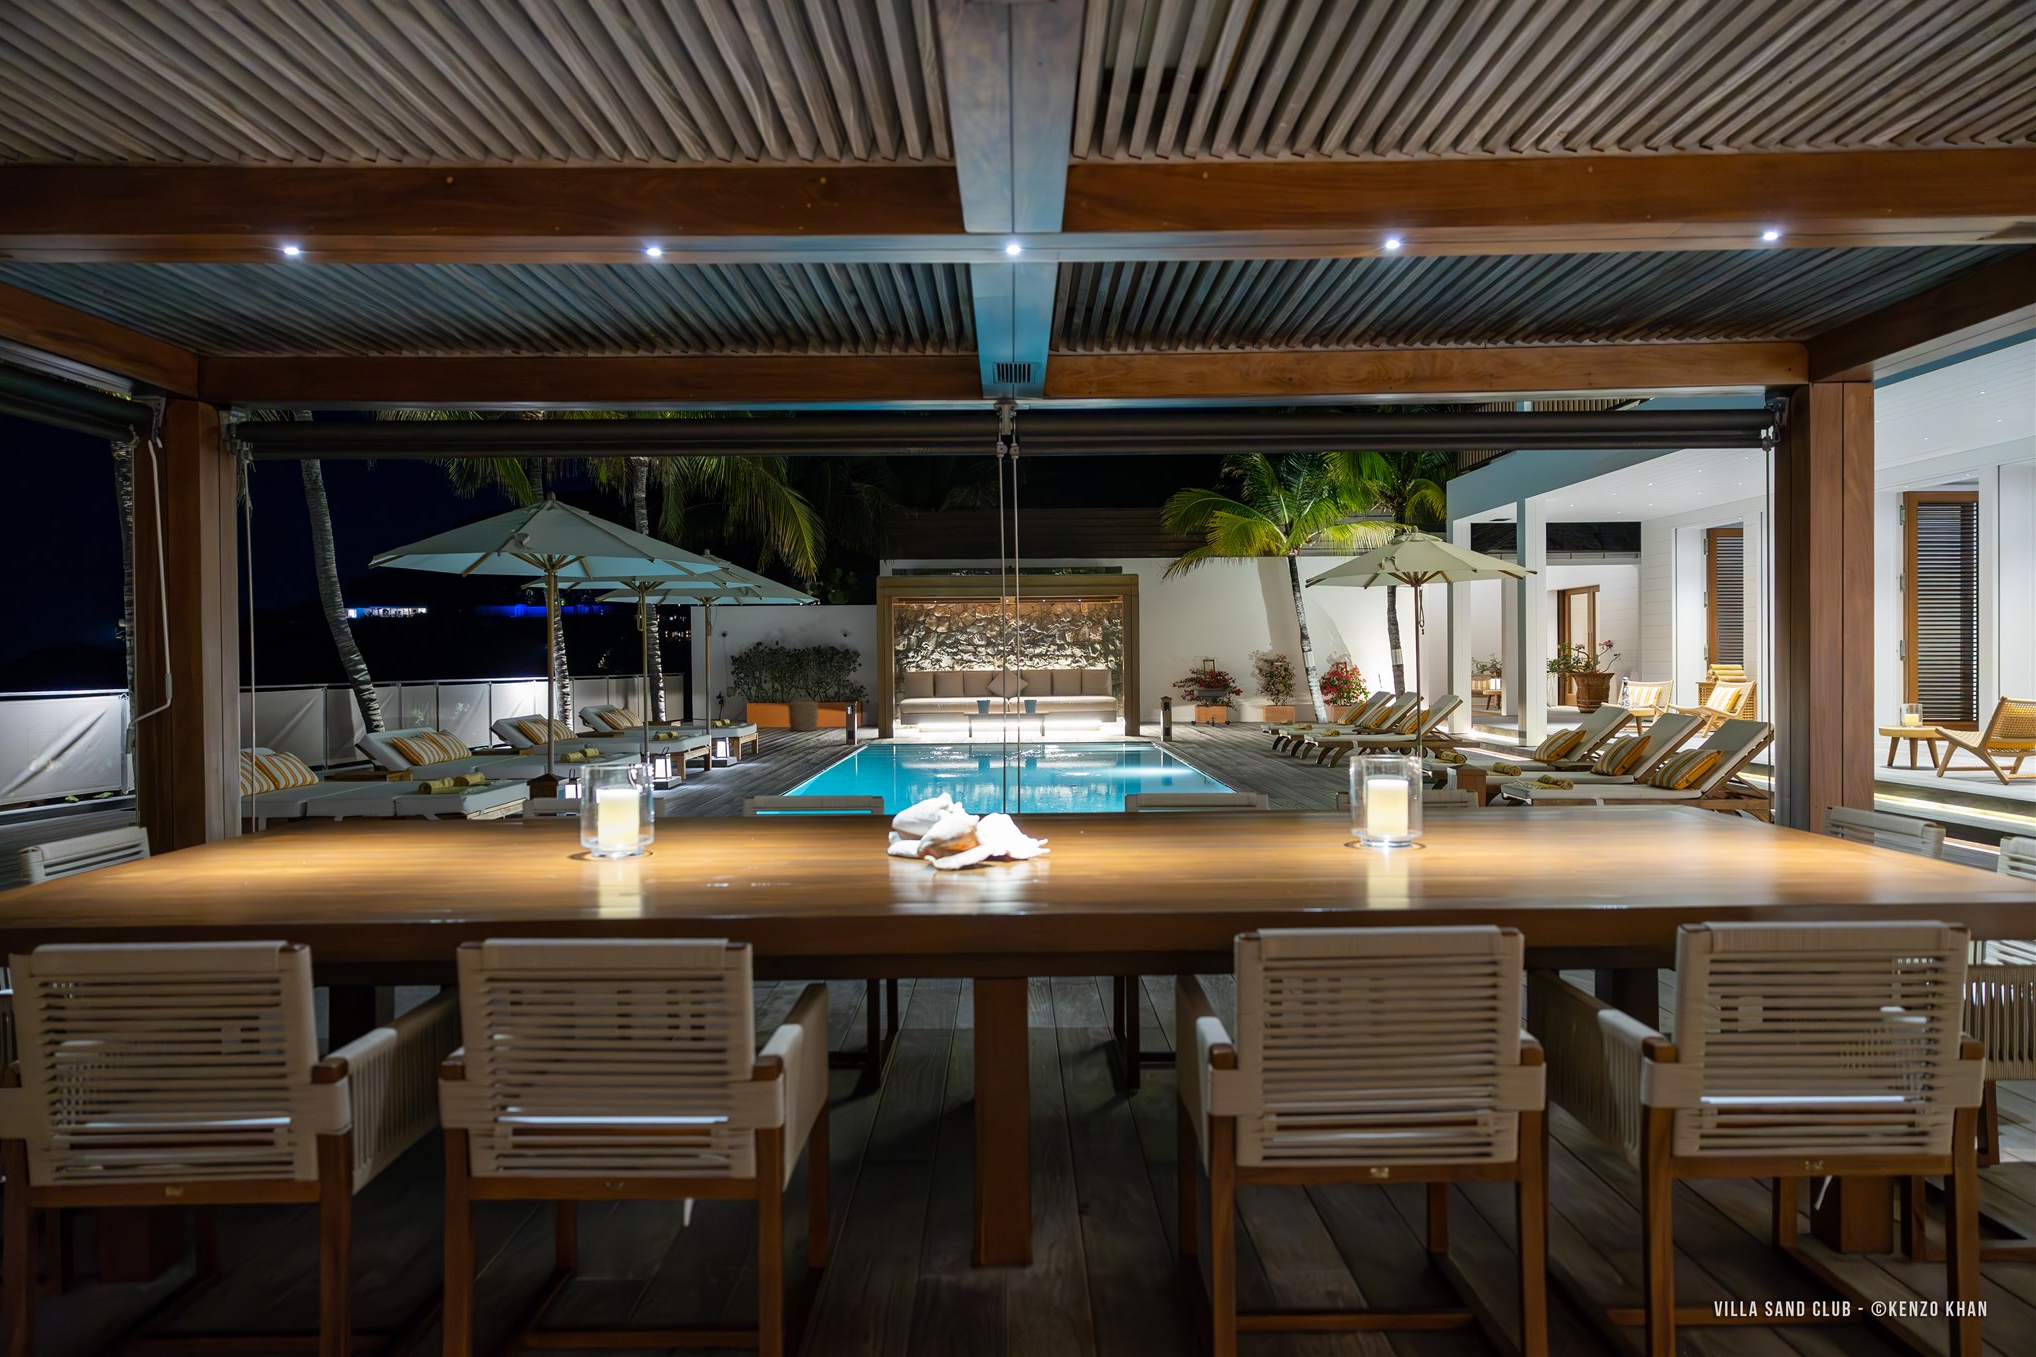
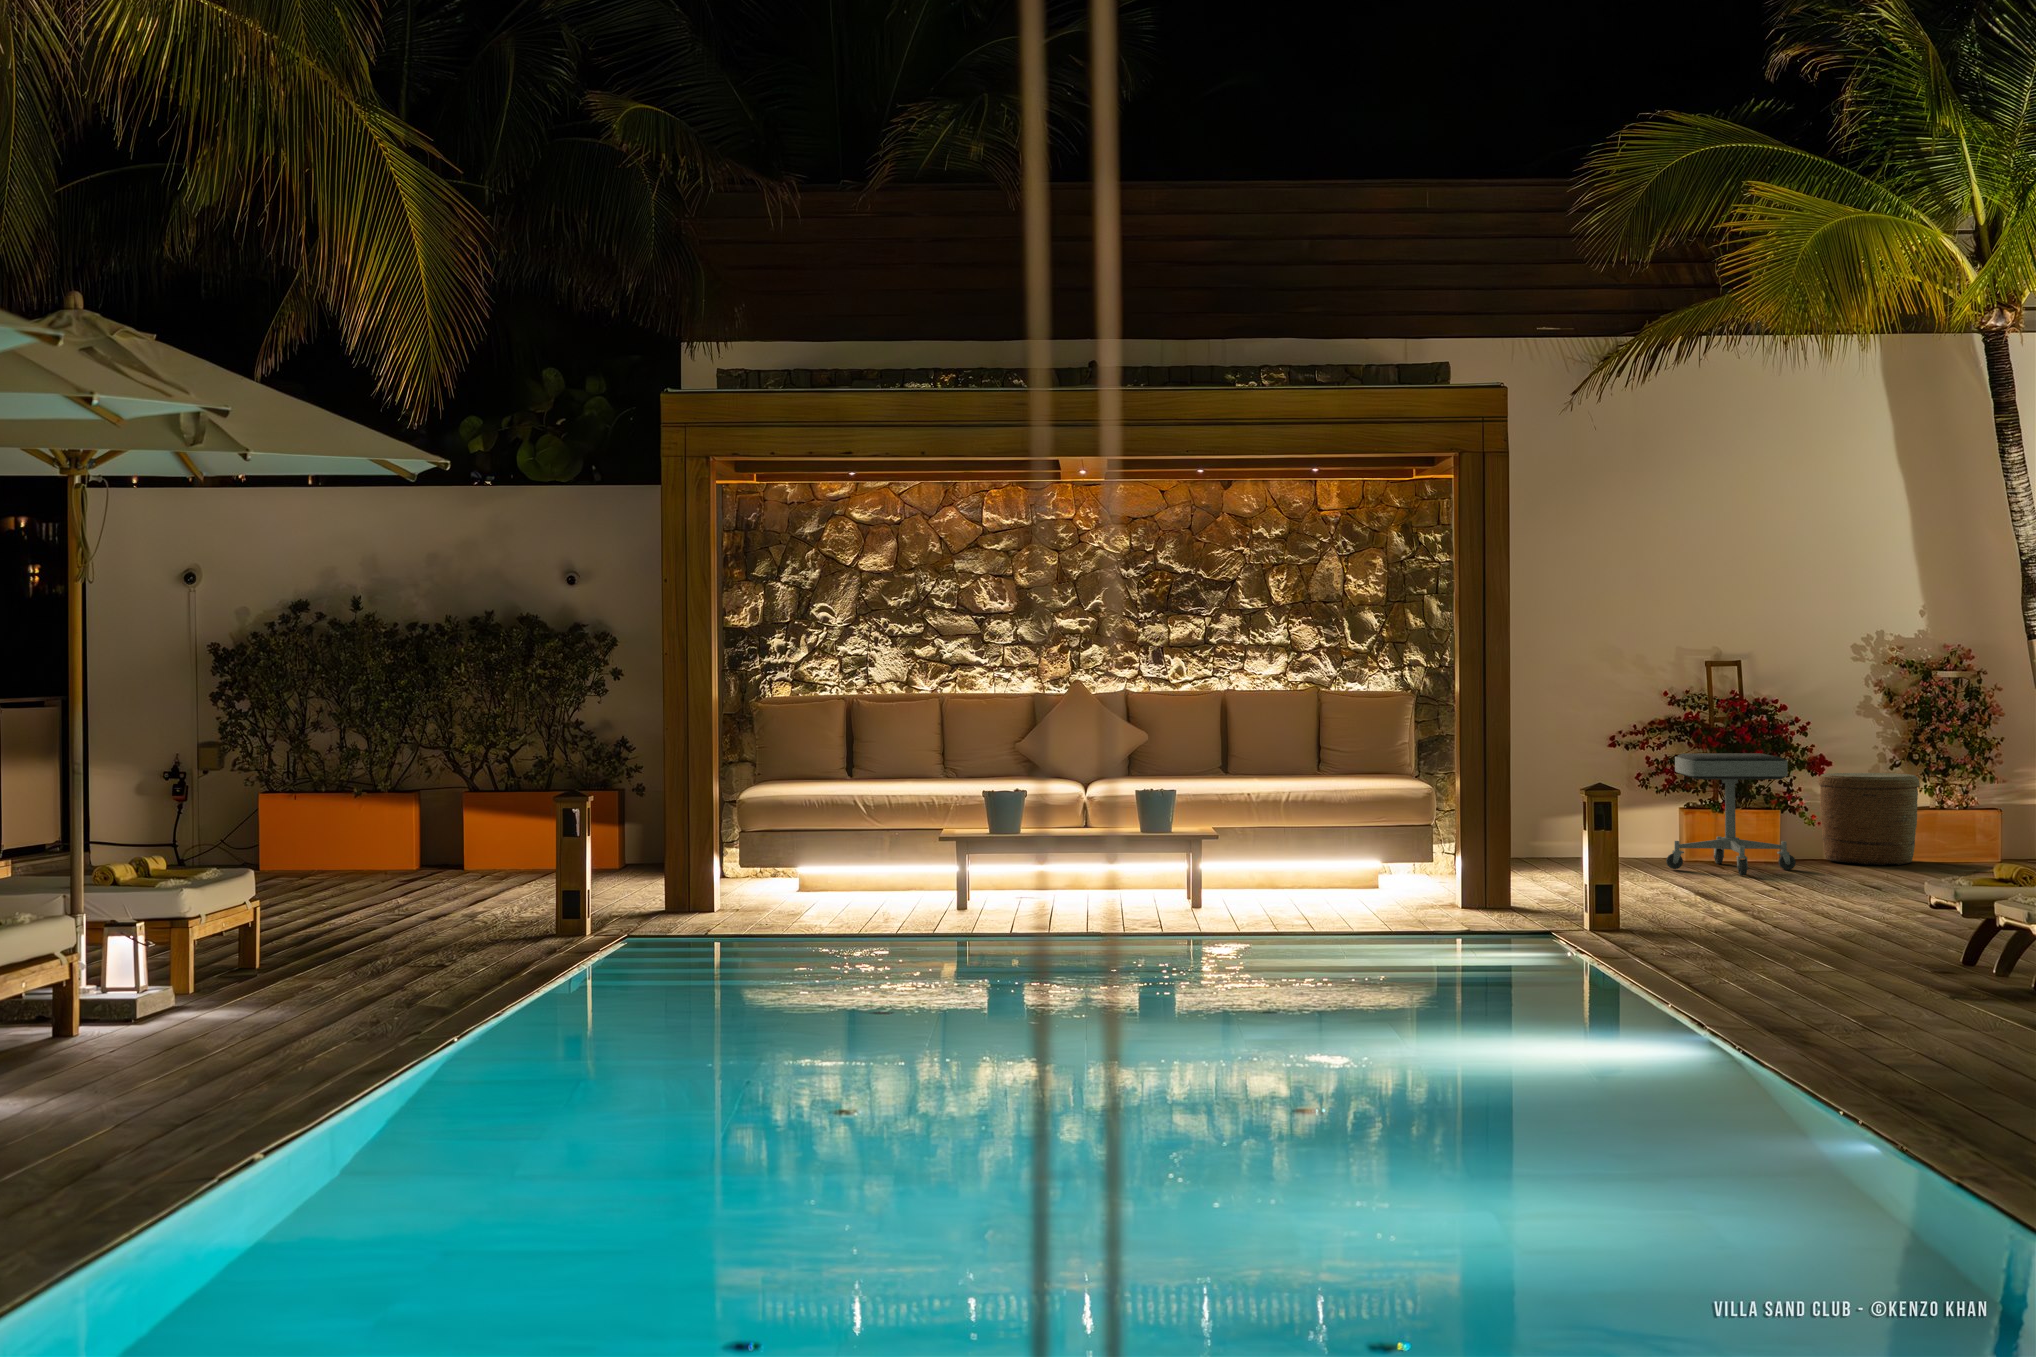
woven basket: present [788,701,818,731] -> present [1818,773,1920,865]

